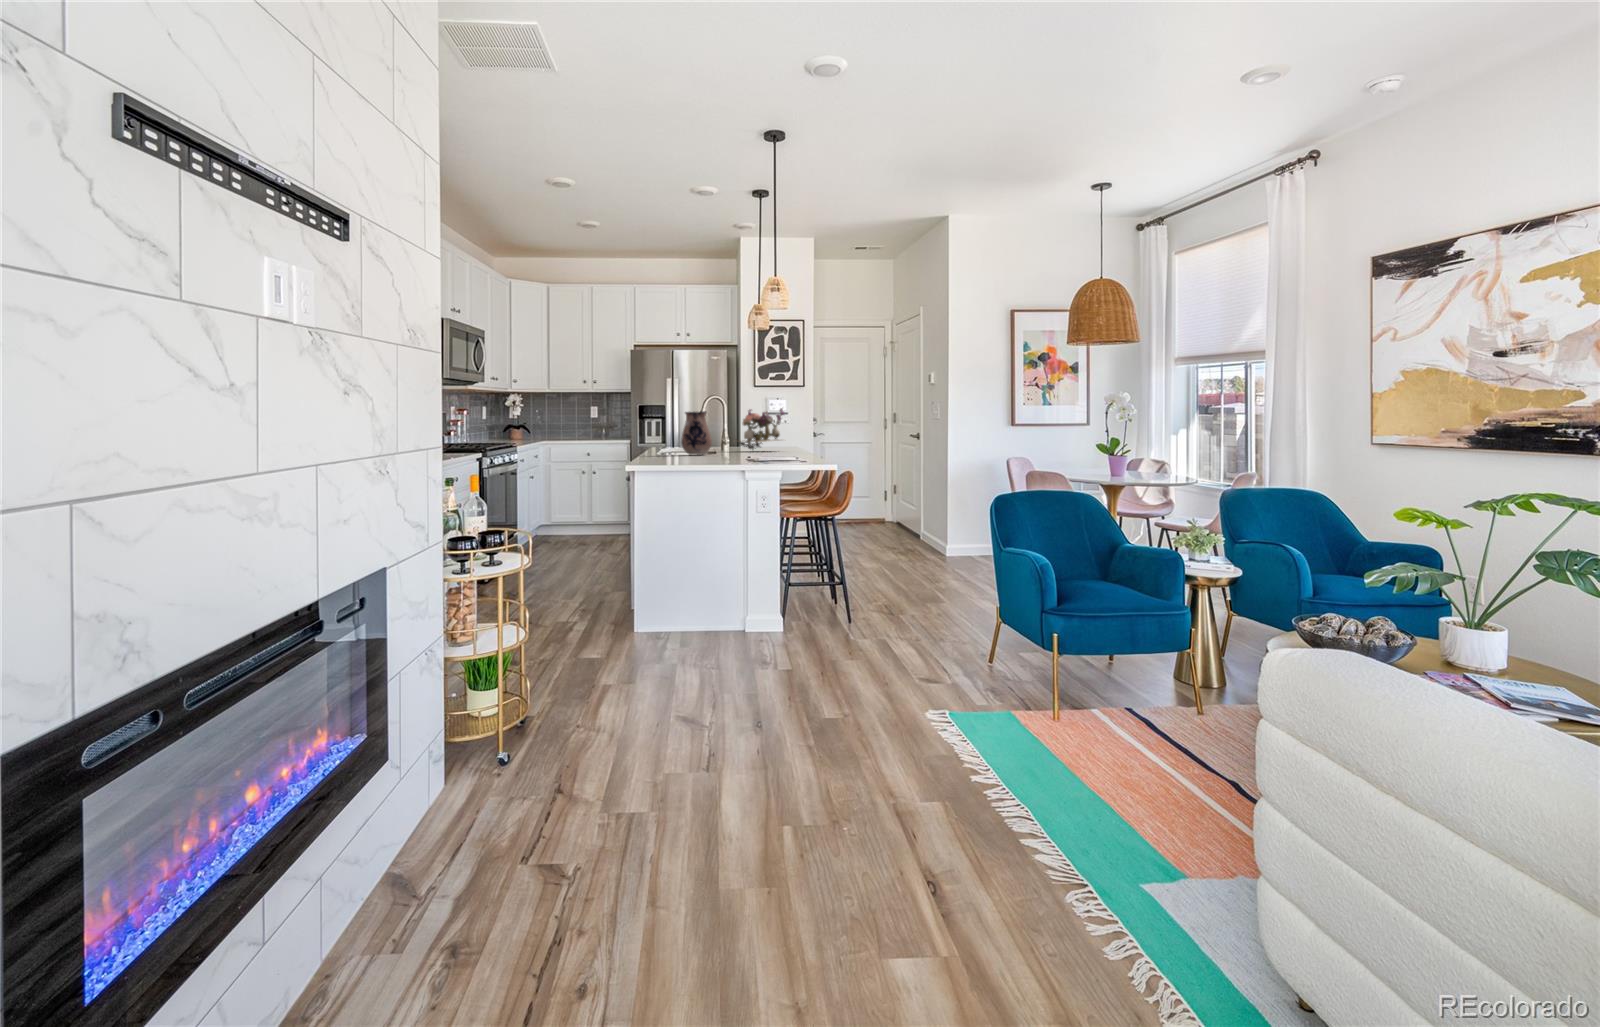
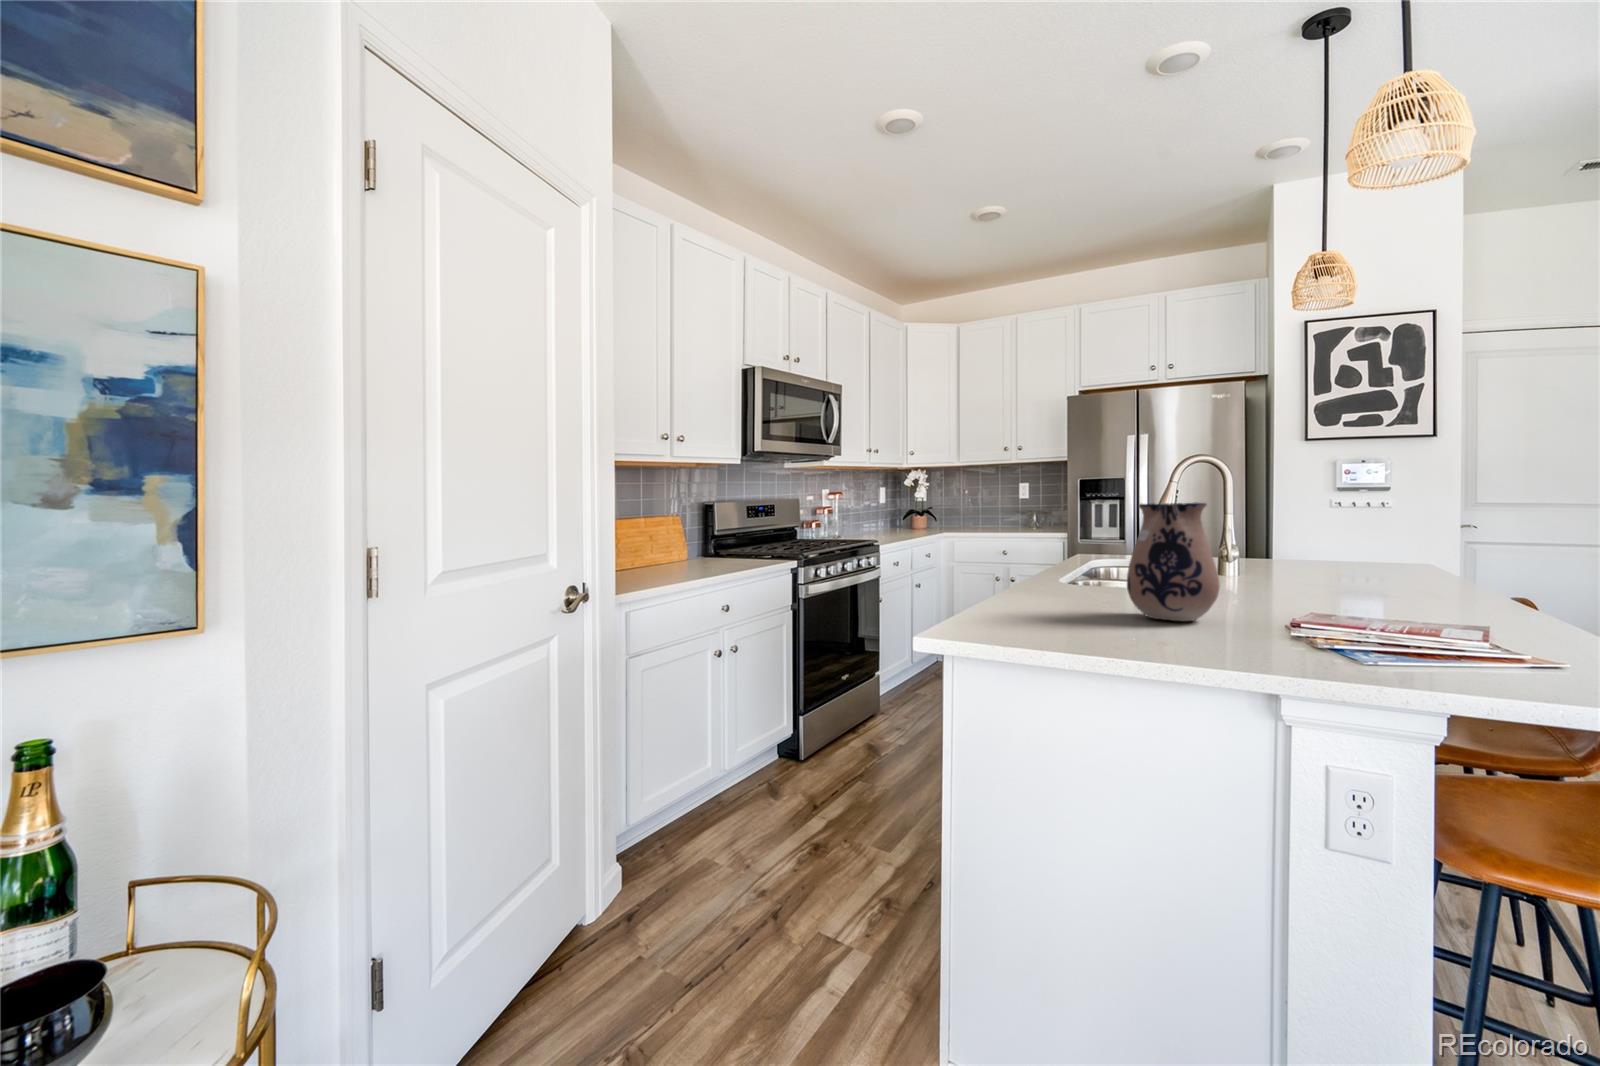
flower arrangement: present [736,408,784,450] -> none [1267,480,1445,587]

